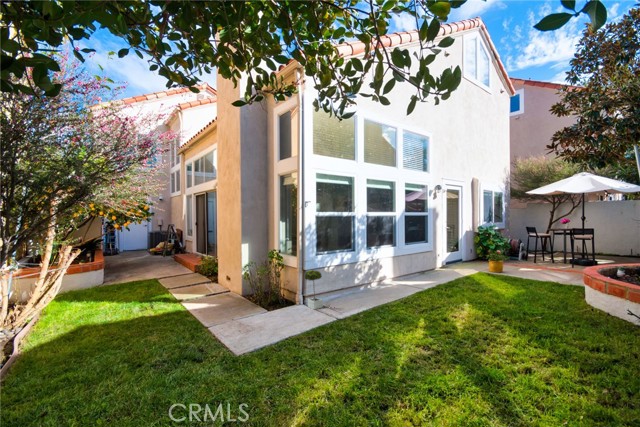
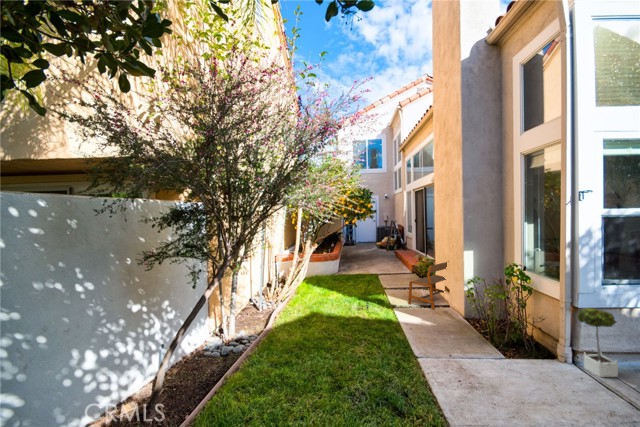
bench: none [195,255,233,295] -> present [408,261,449,309]

